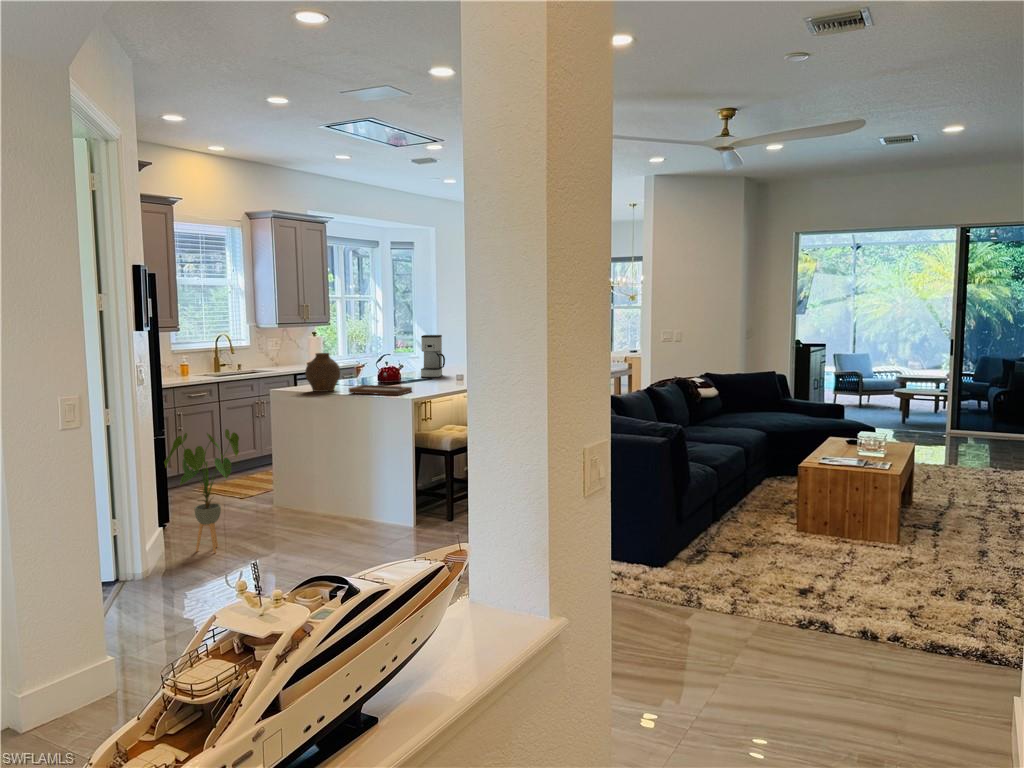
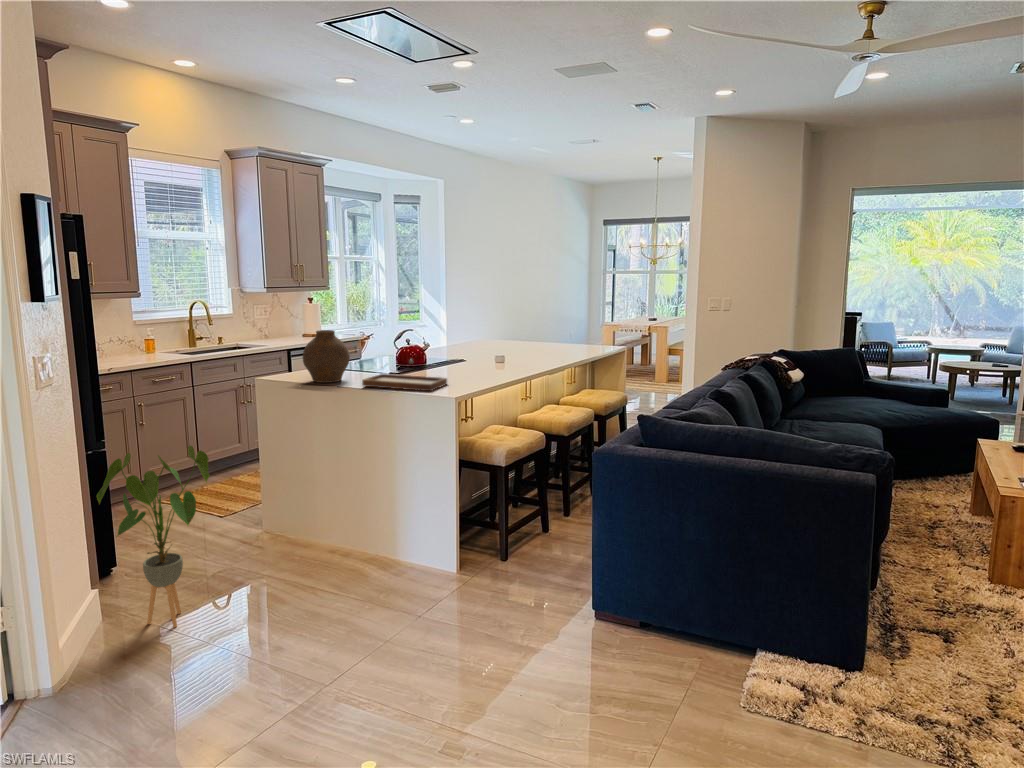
coffee maker: present [421,335,445,377] -> none [448,305,478,359]

